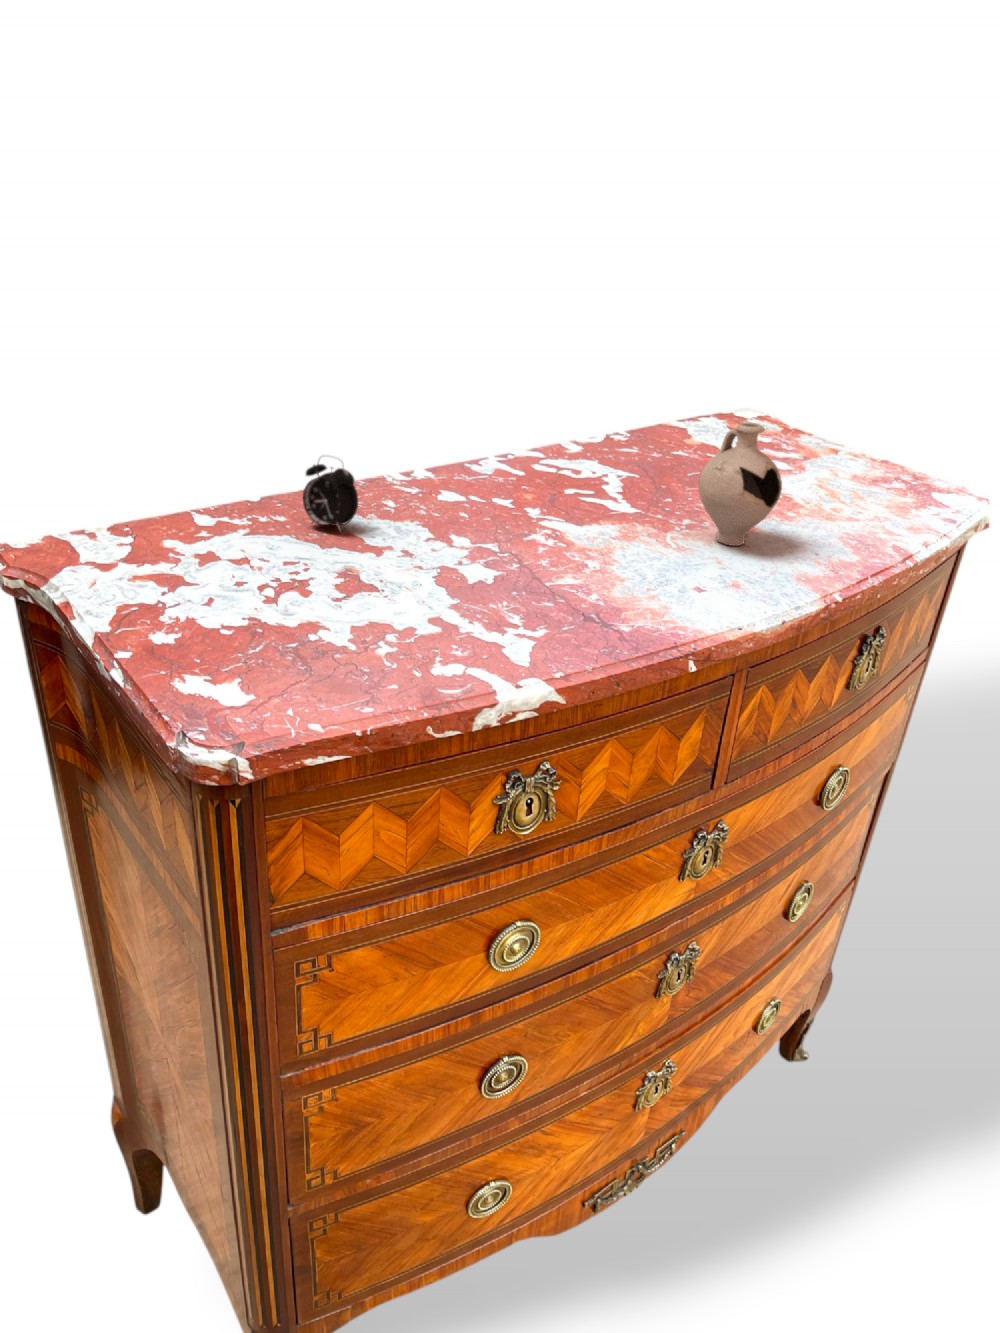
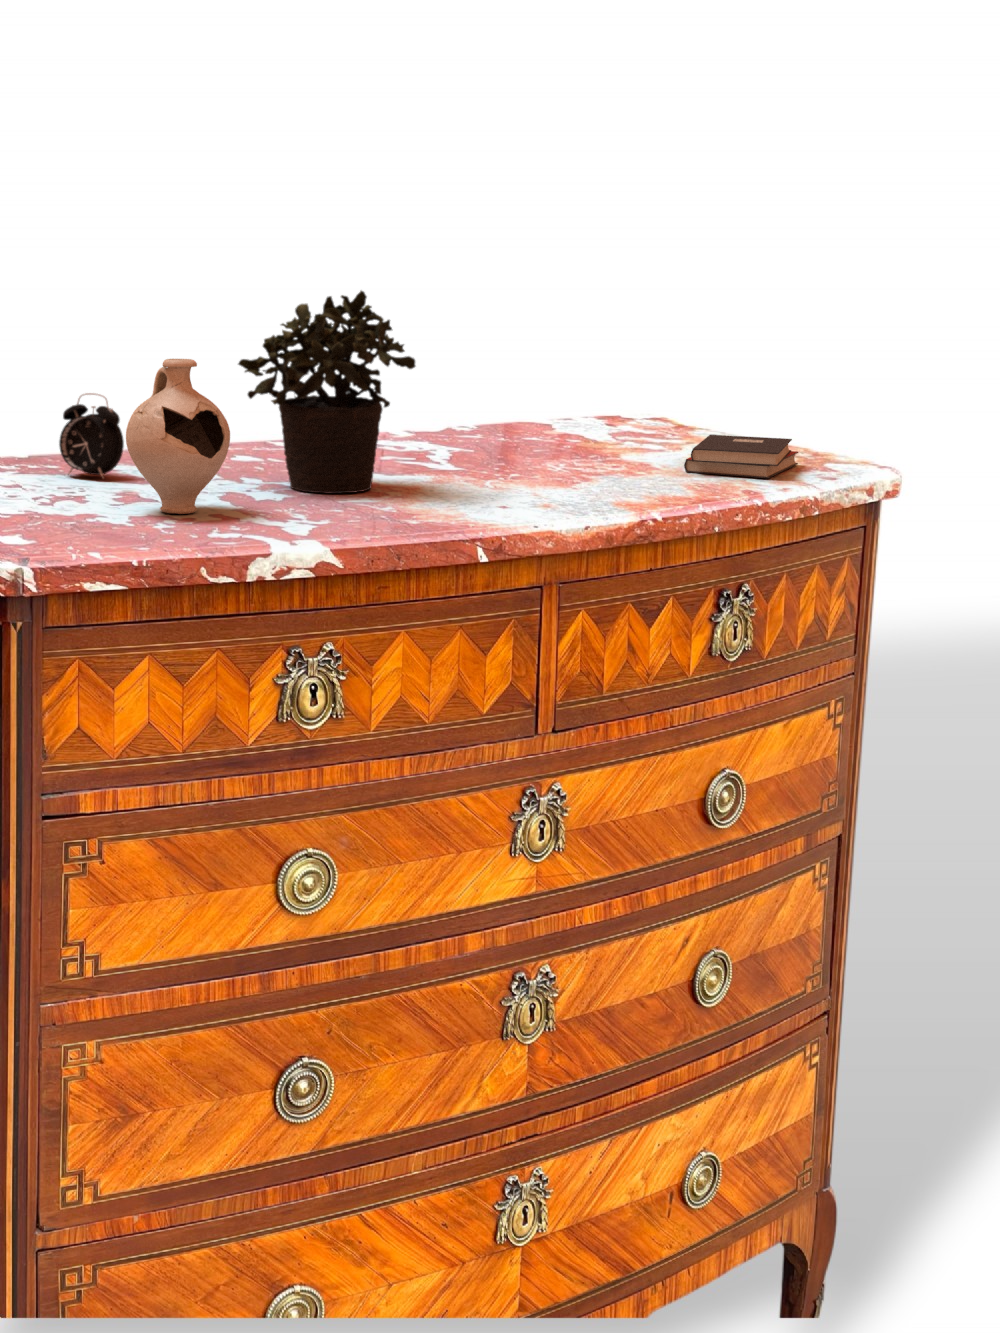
potted plant: none [460,375,625,560] -> present [238,291,415,493]
decorative vase: present [699,422,782,546] -> present [126,359,230,514]
hardback book: none [823,469,910,525] -> present [684,435,798,478]

